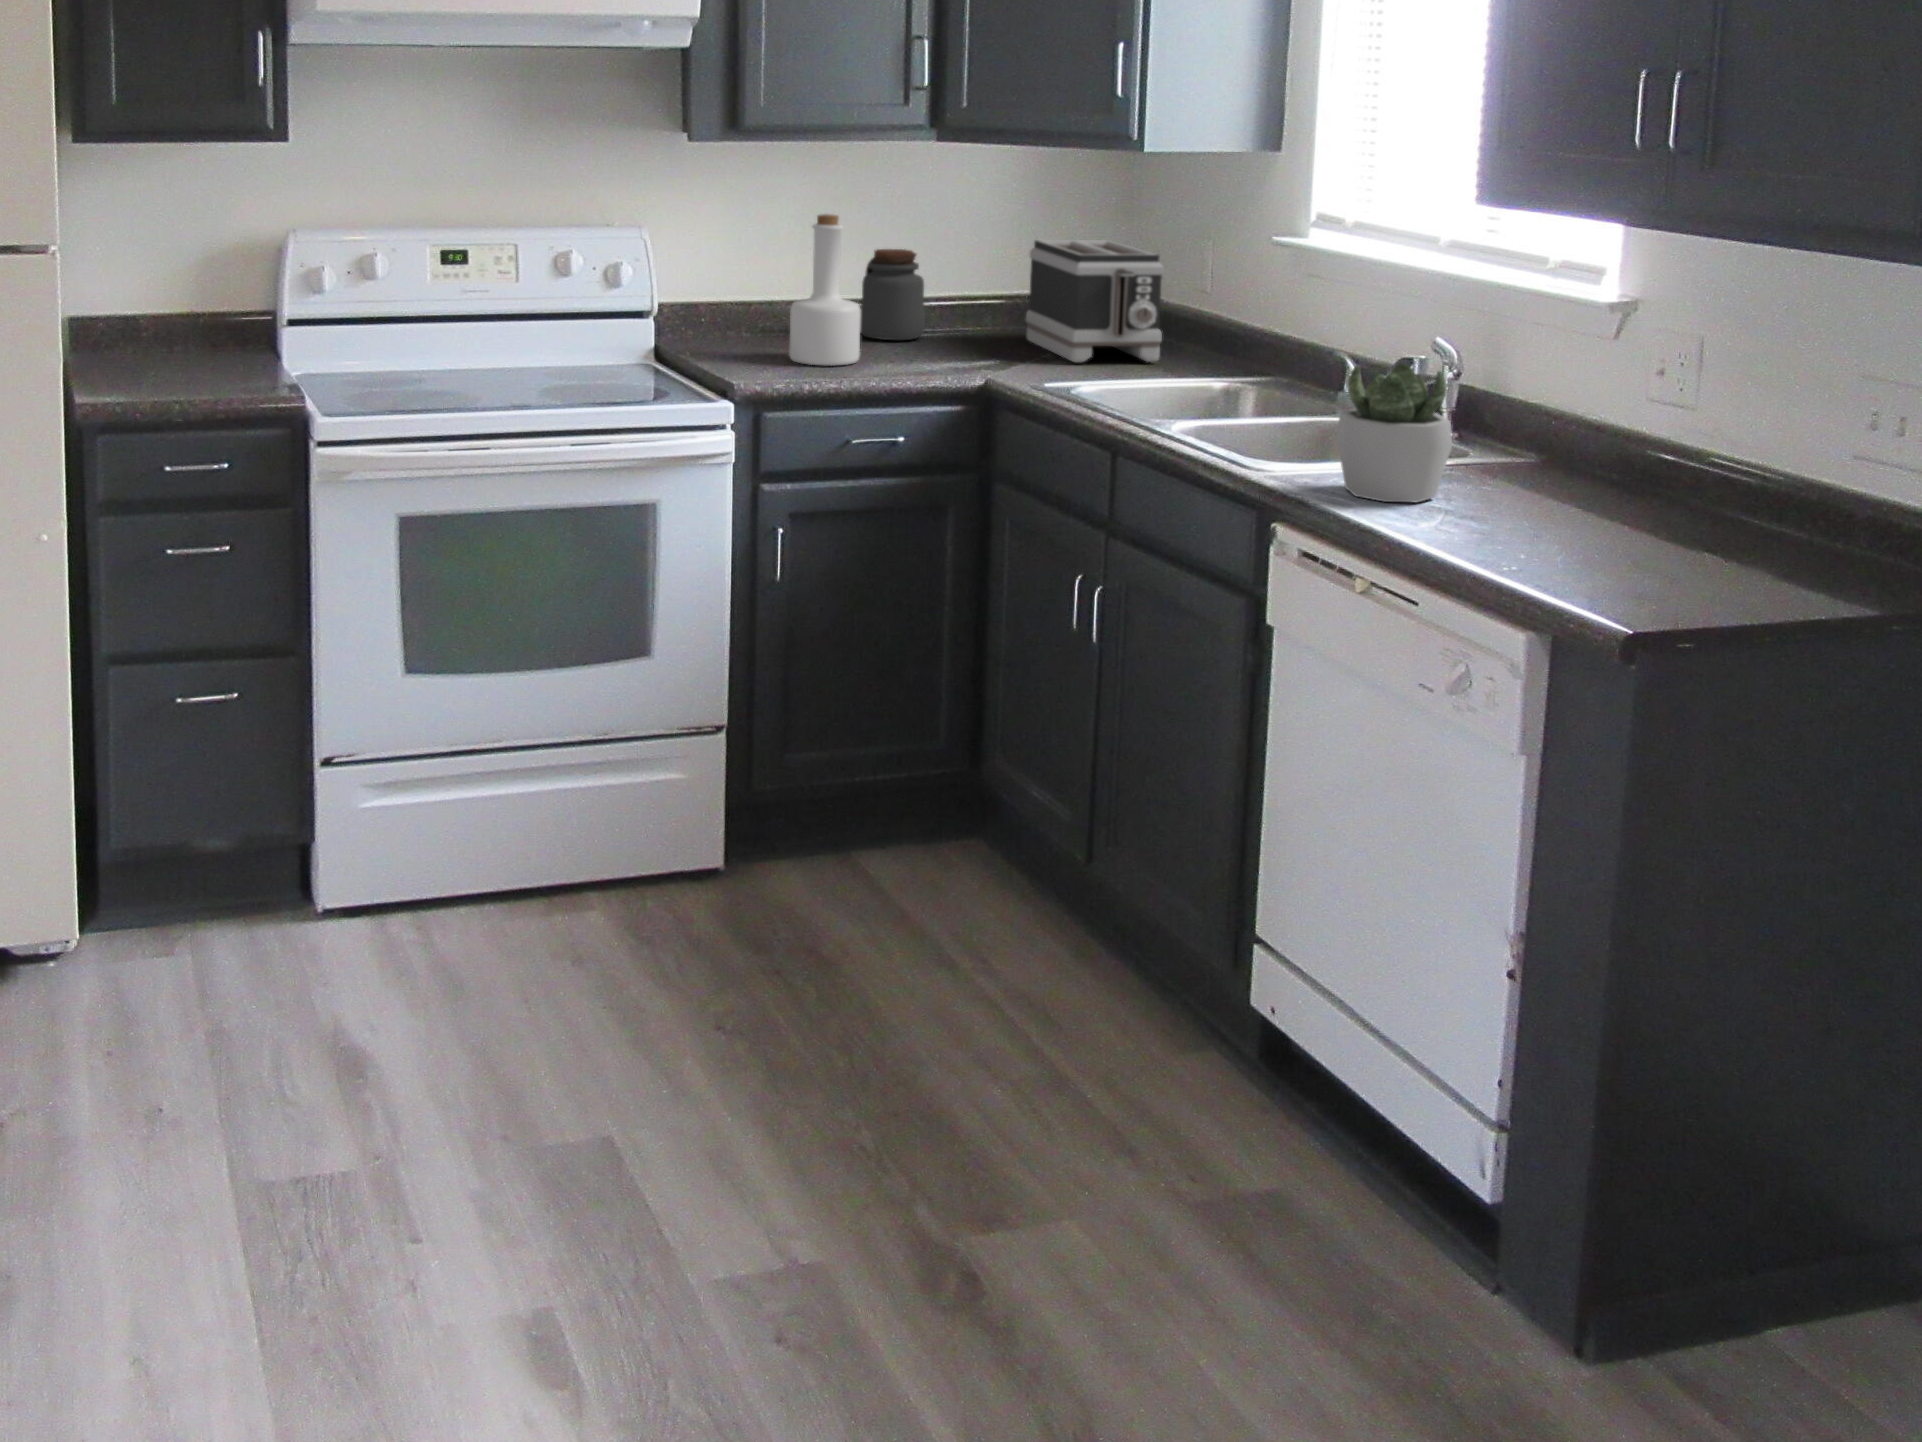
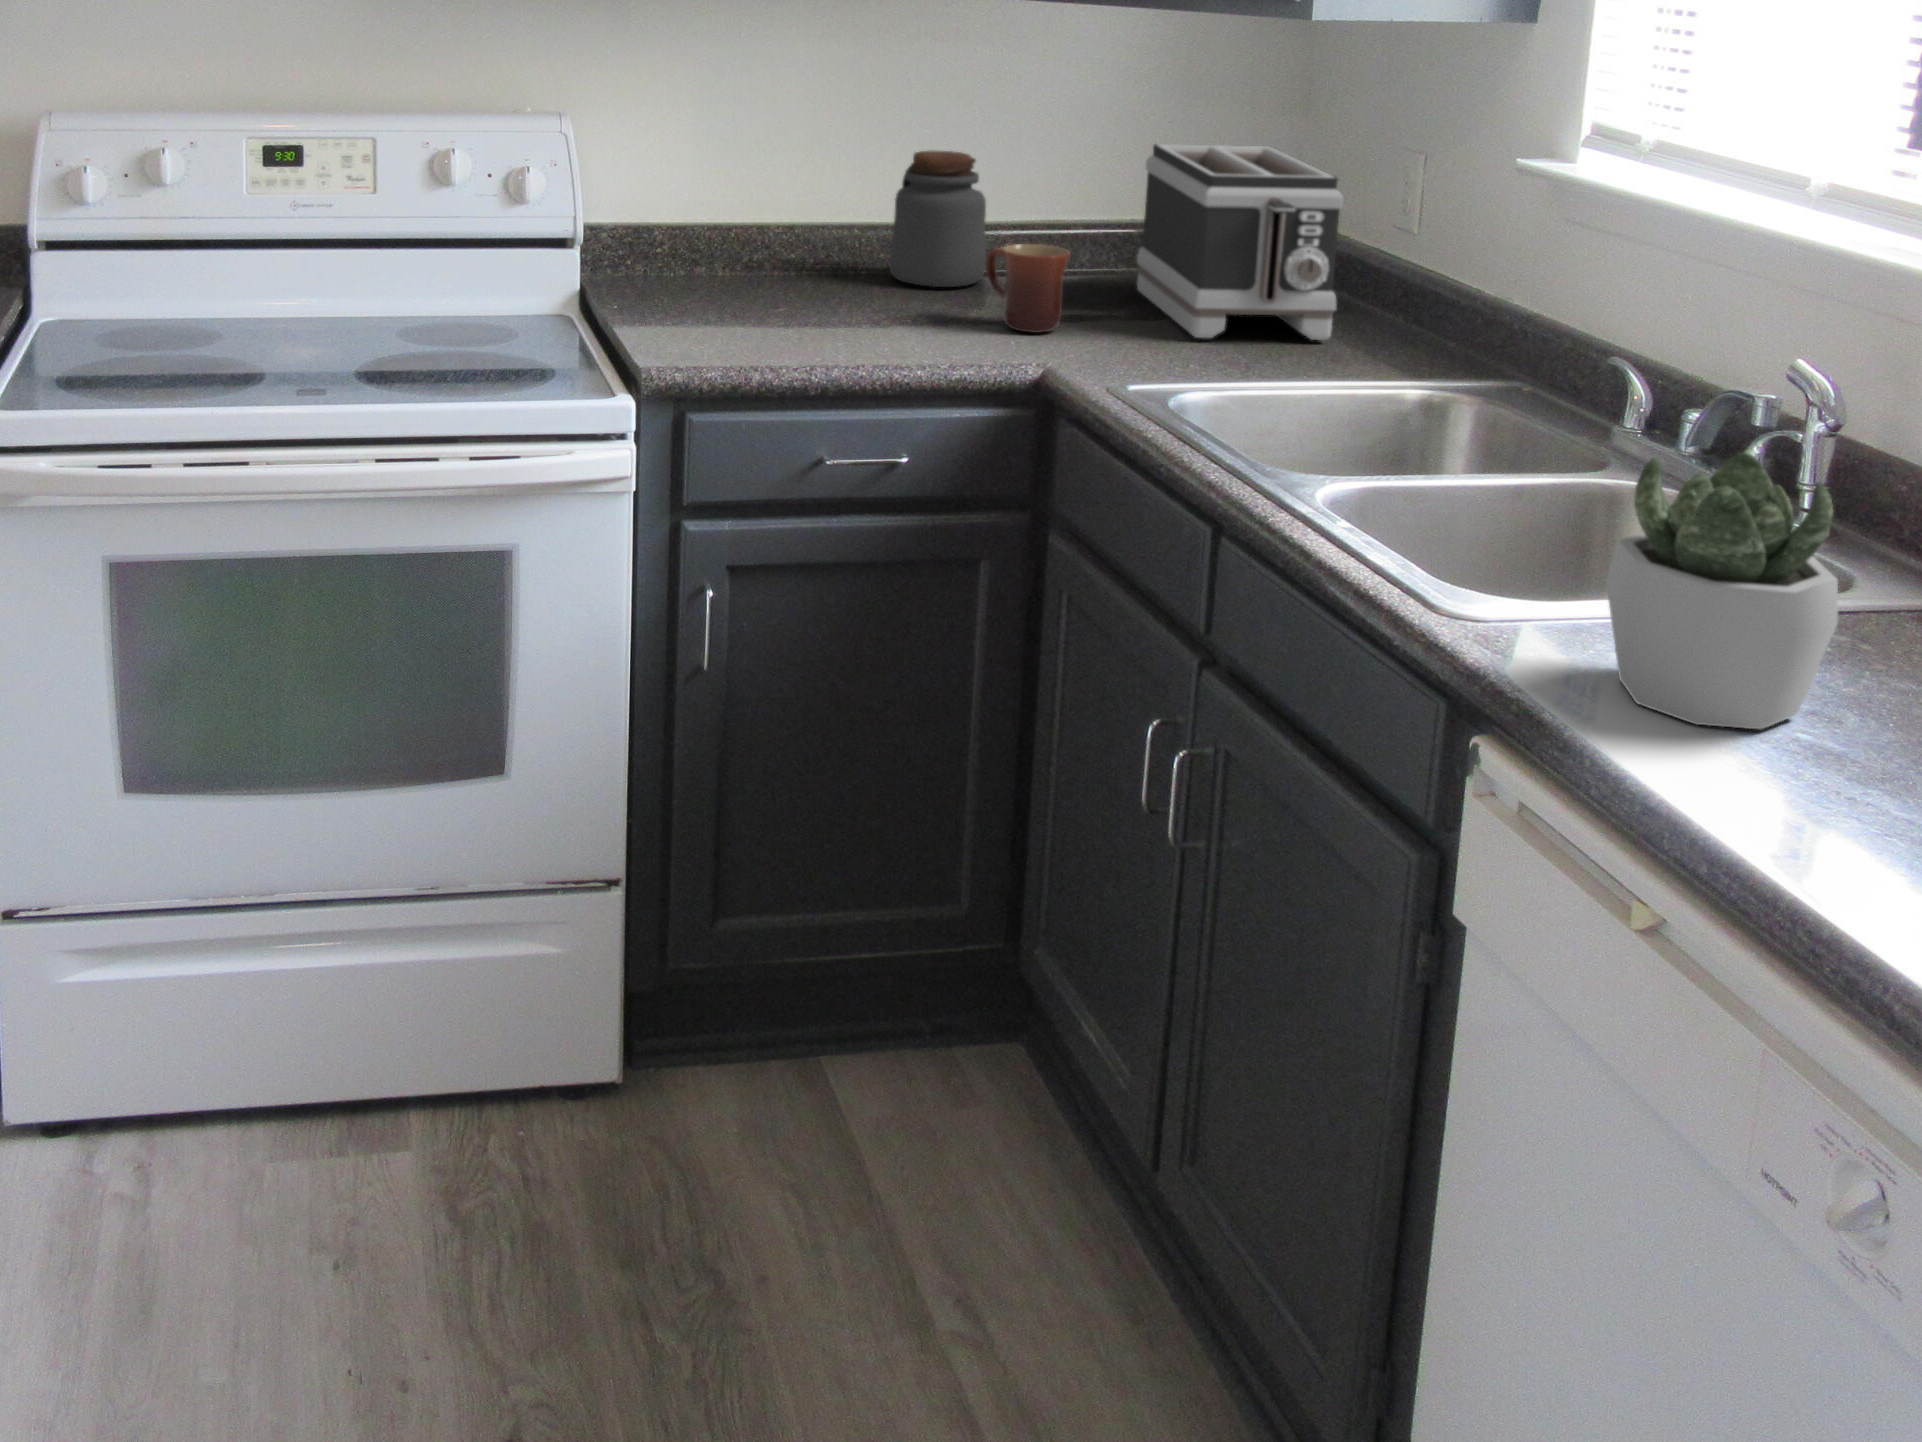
bottle: present [789,214,861,365] -> none [764,105,871,334]
mug: none [933,305,991,362] -> present [986,244,1070,333]

